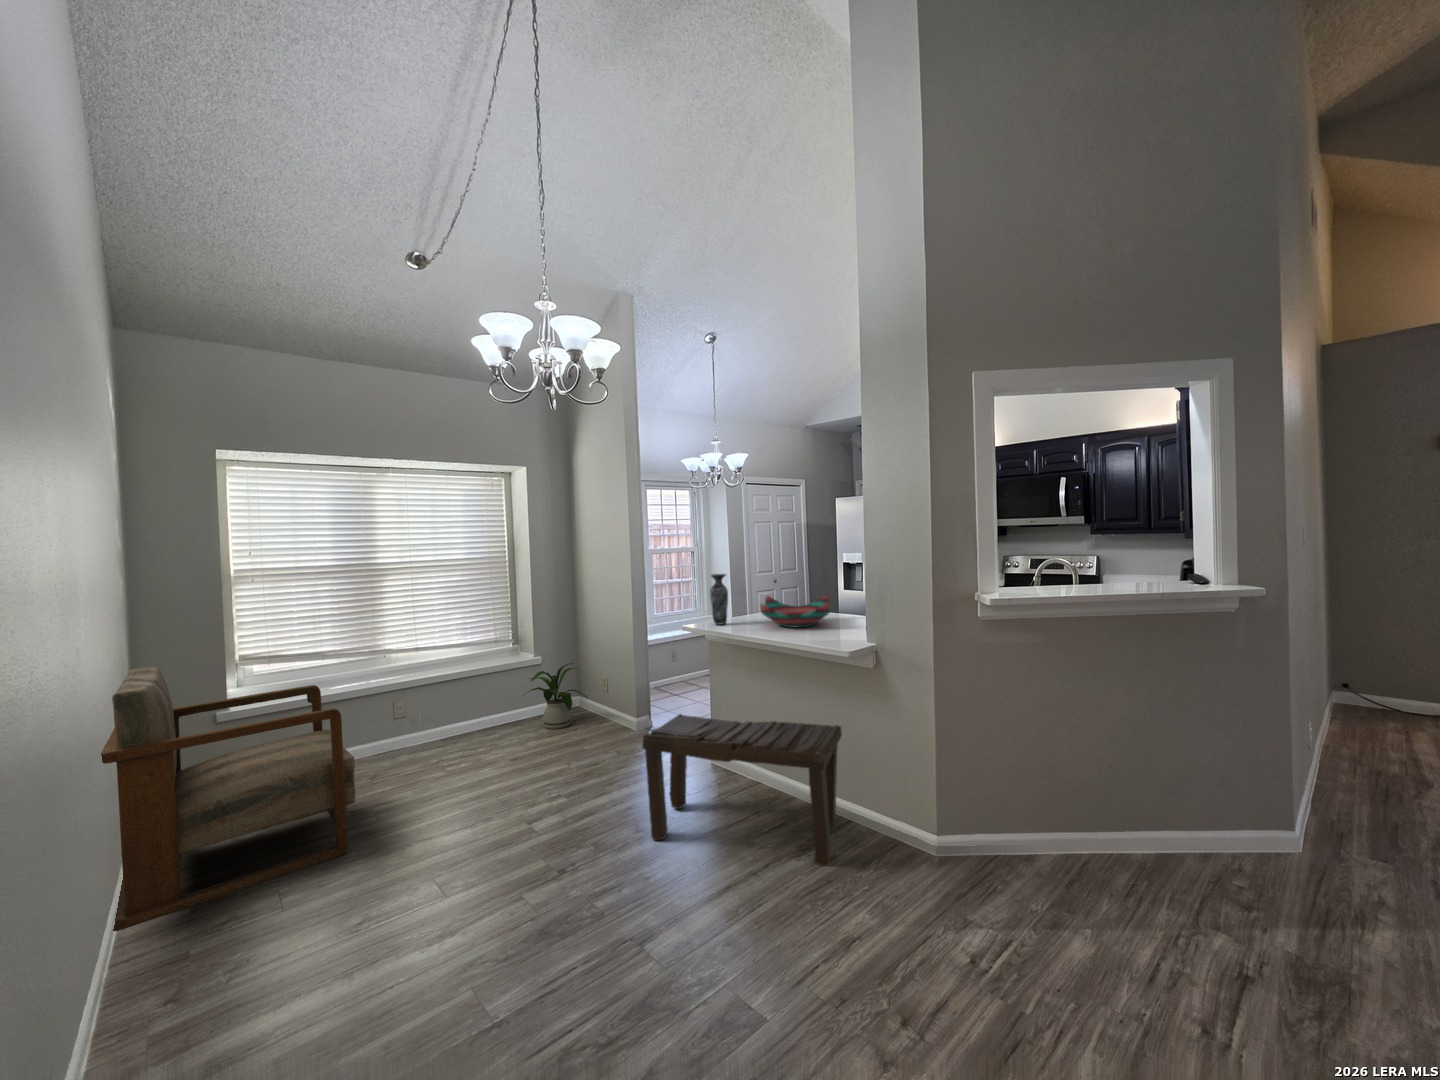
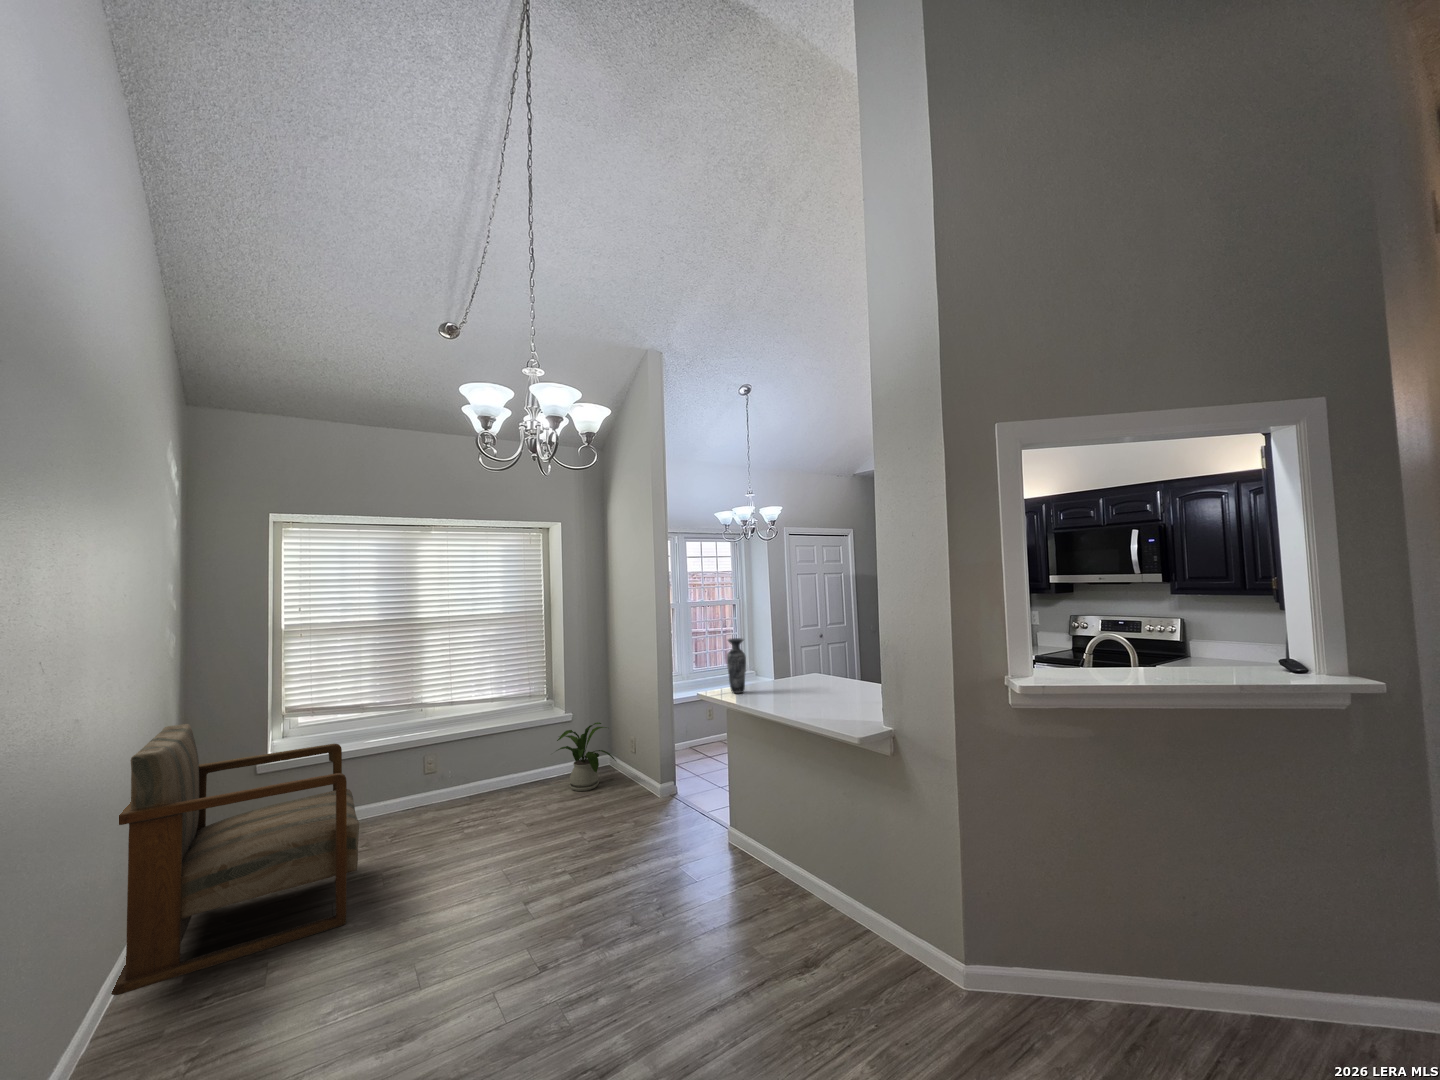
decorative bowl: present [760,595,830,628] -> none [776,662,855,700]
bench: present [642,714,842,866] -> none [639,792,858,987]

